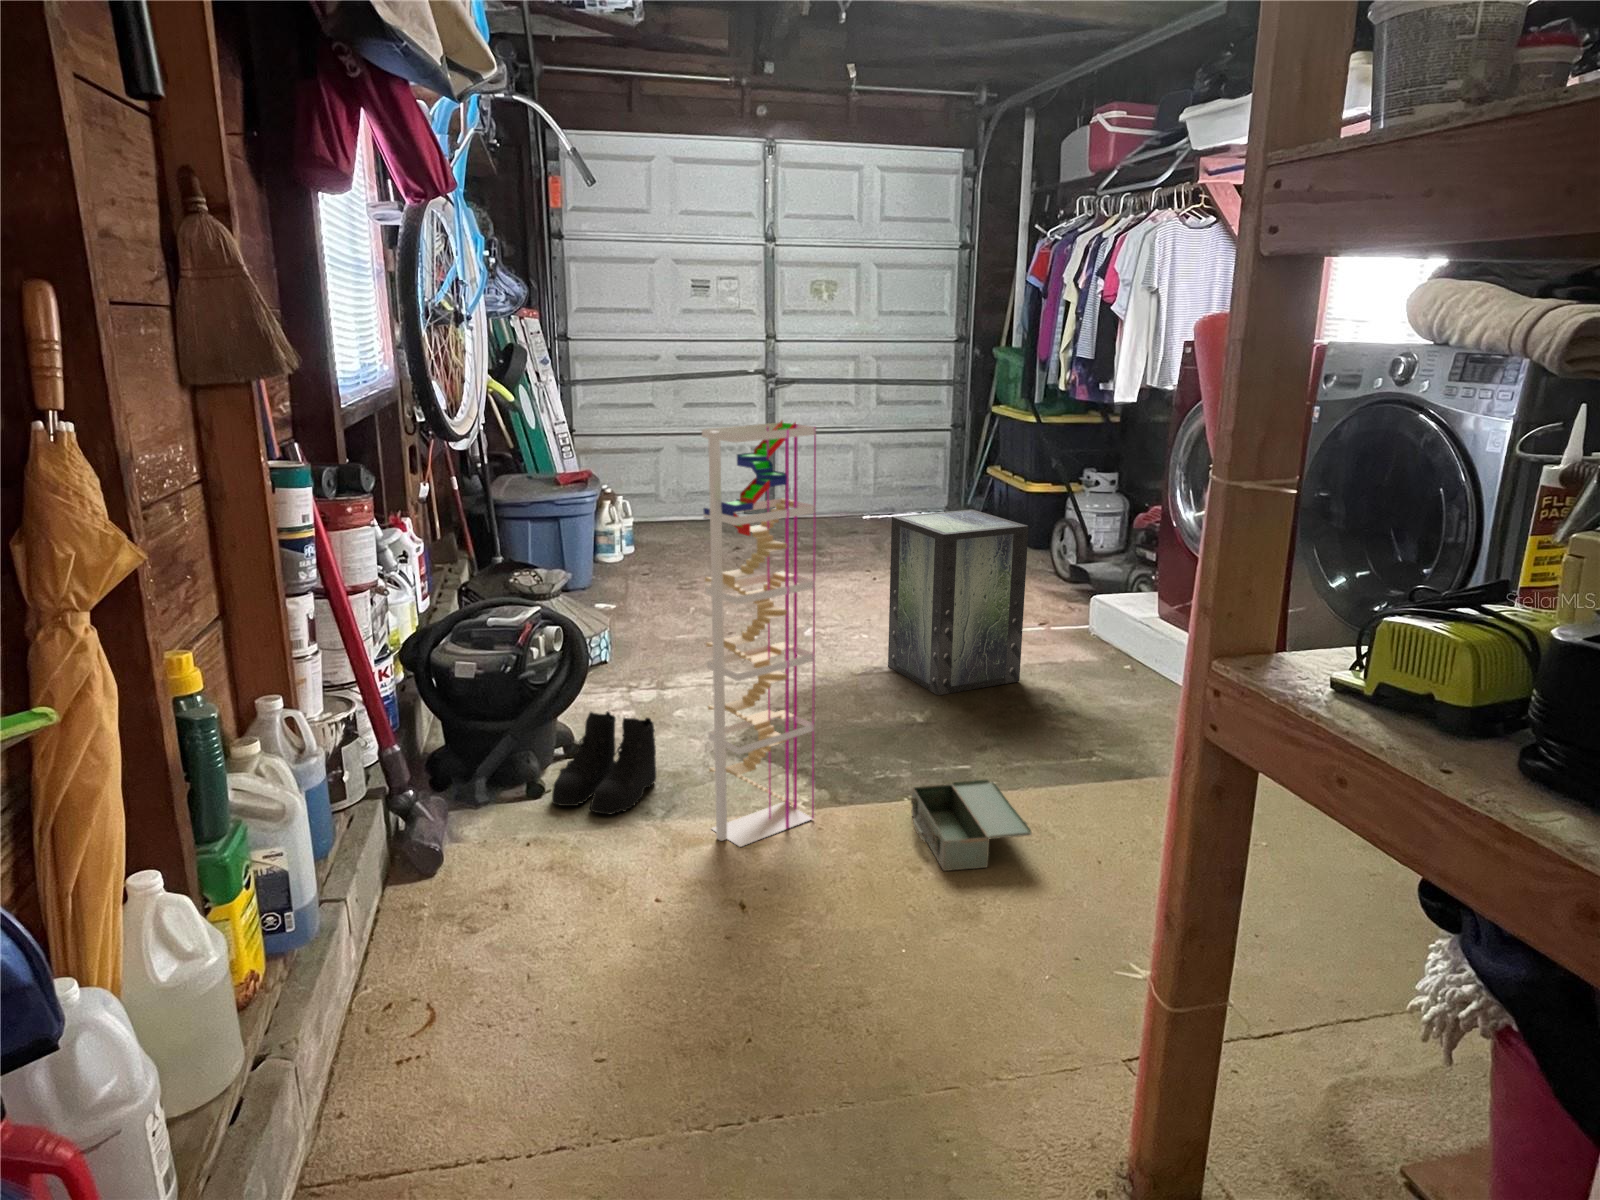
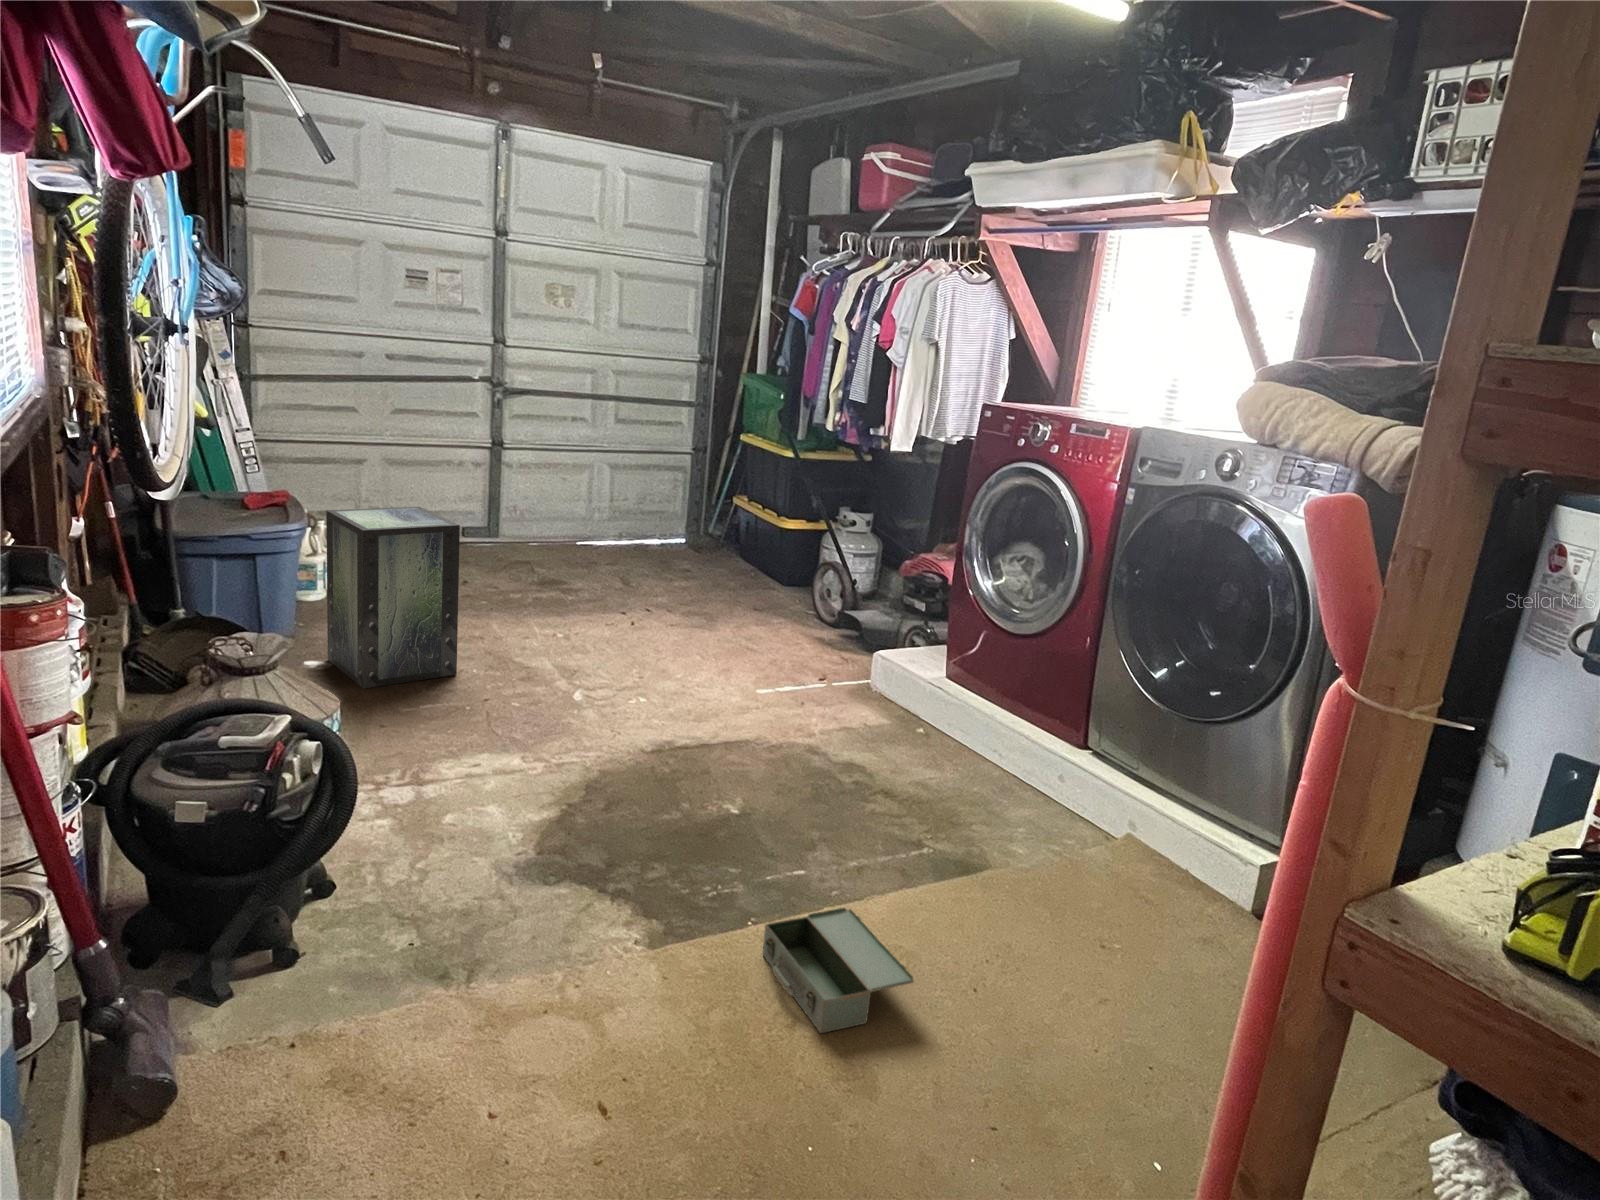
shelving unit: present [702,421,816,847] -> none [530,501,687,1022]
storage box: present [888,510,1029,695] -> present [326,507,460,689]
boots: present [552,711,656,814] -> none [310,844,446,988]

